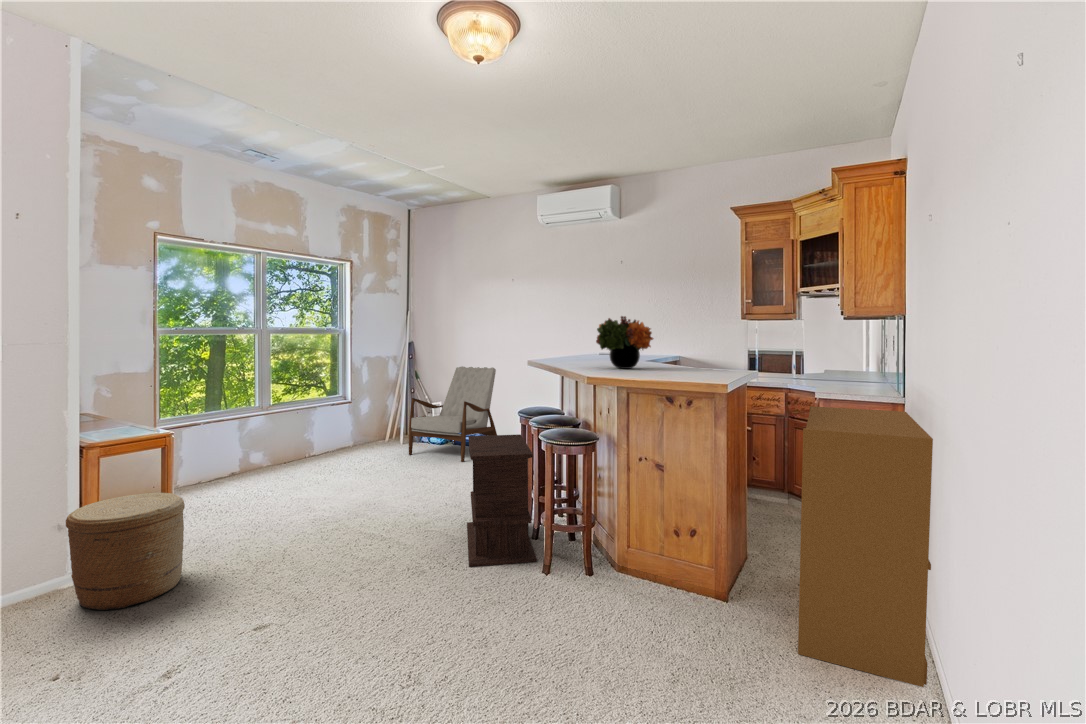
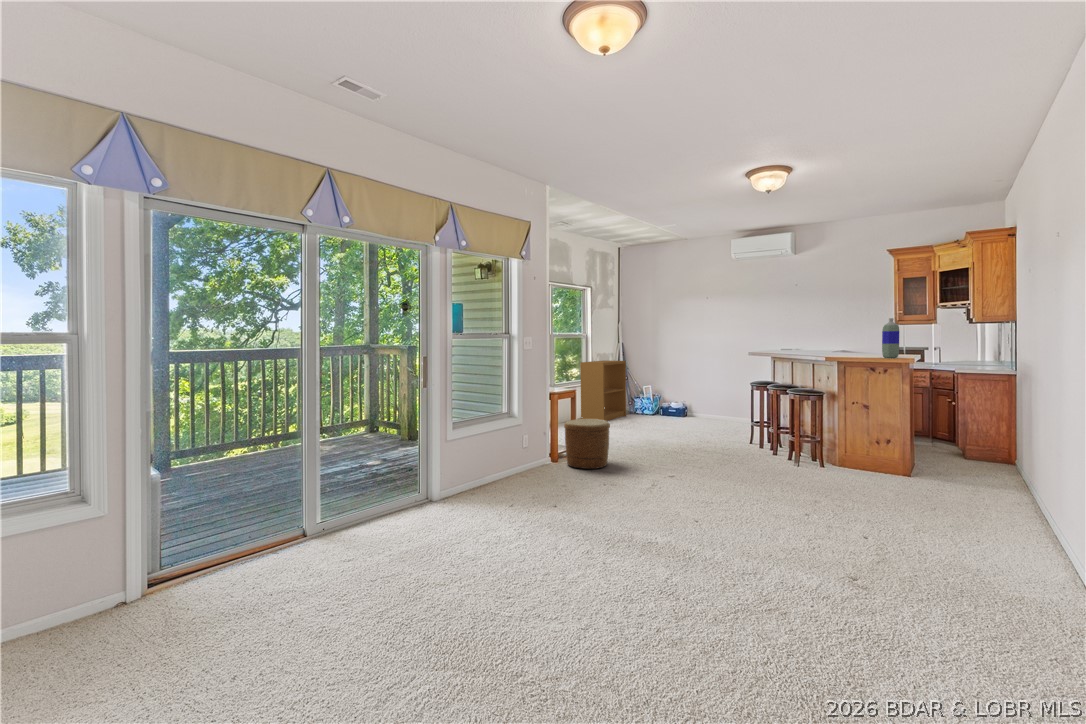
bottle: none [675,302,705,380] -> present [882,318,899,358]
flower arrangement: present [596,316,653,369] -> none [815,325,855,355]
armchair: present [409,366,497,462] -> none [639,360,697,423]
bookshelf: present [798,406,933,687] -> present [580,361,626,421]
side table: present [467,434,537,567] -> none [728,396,789,462]

